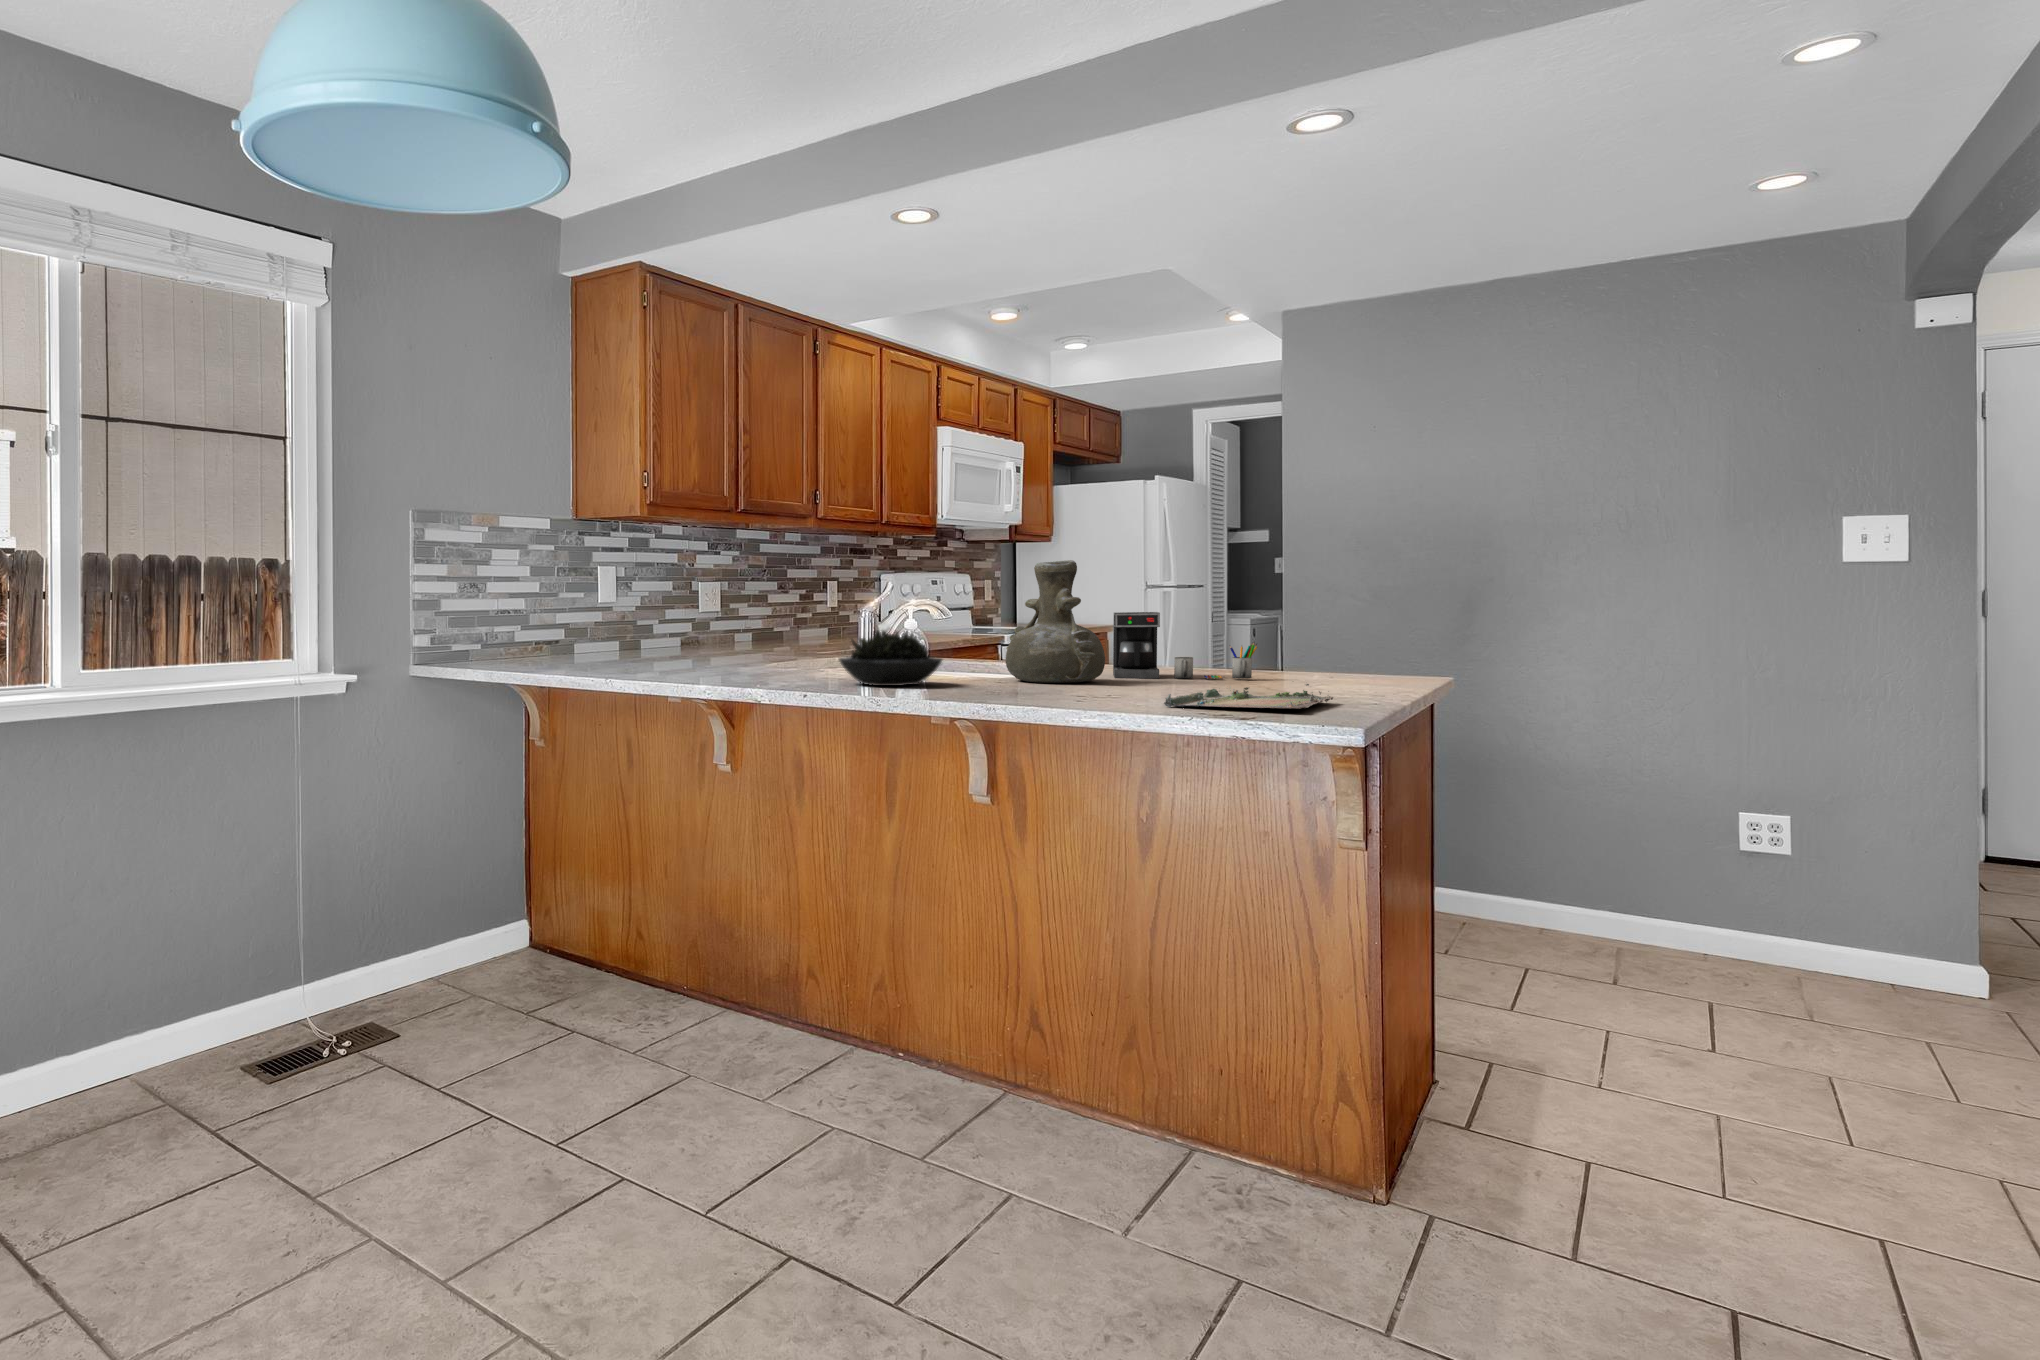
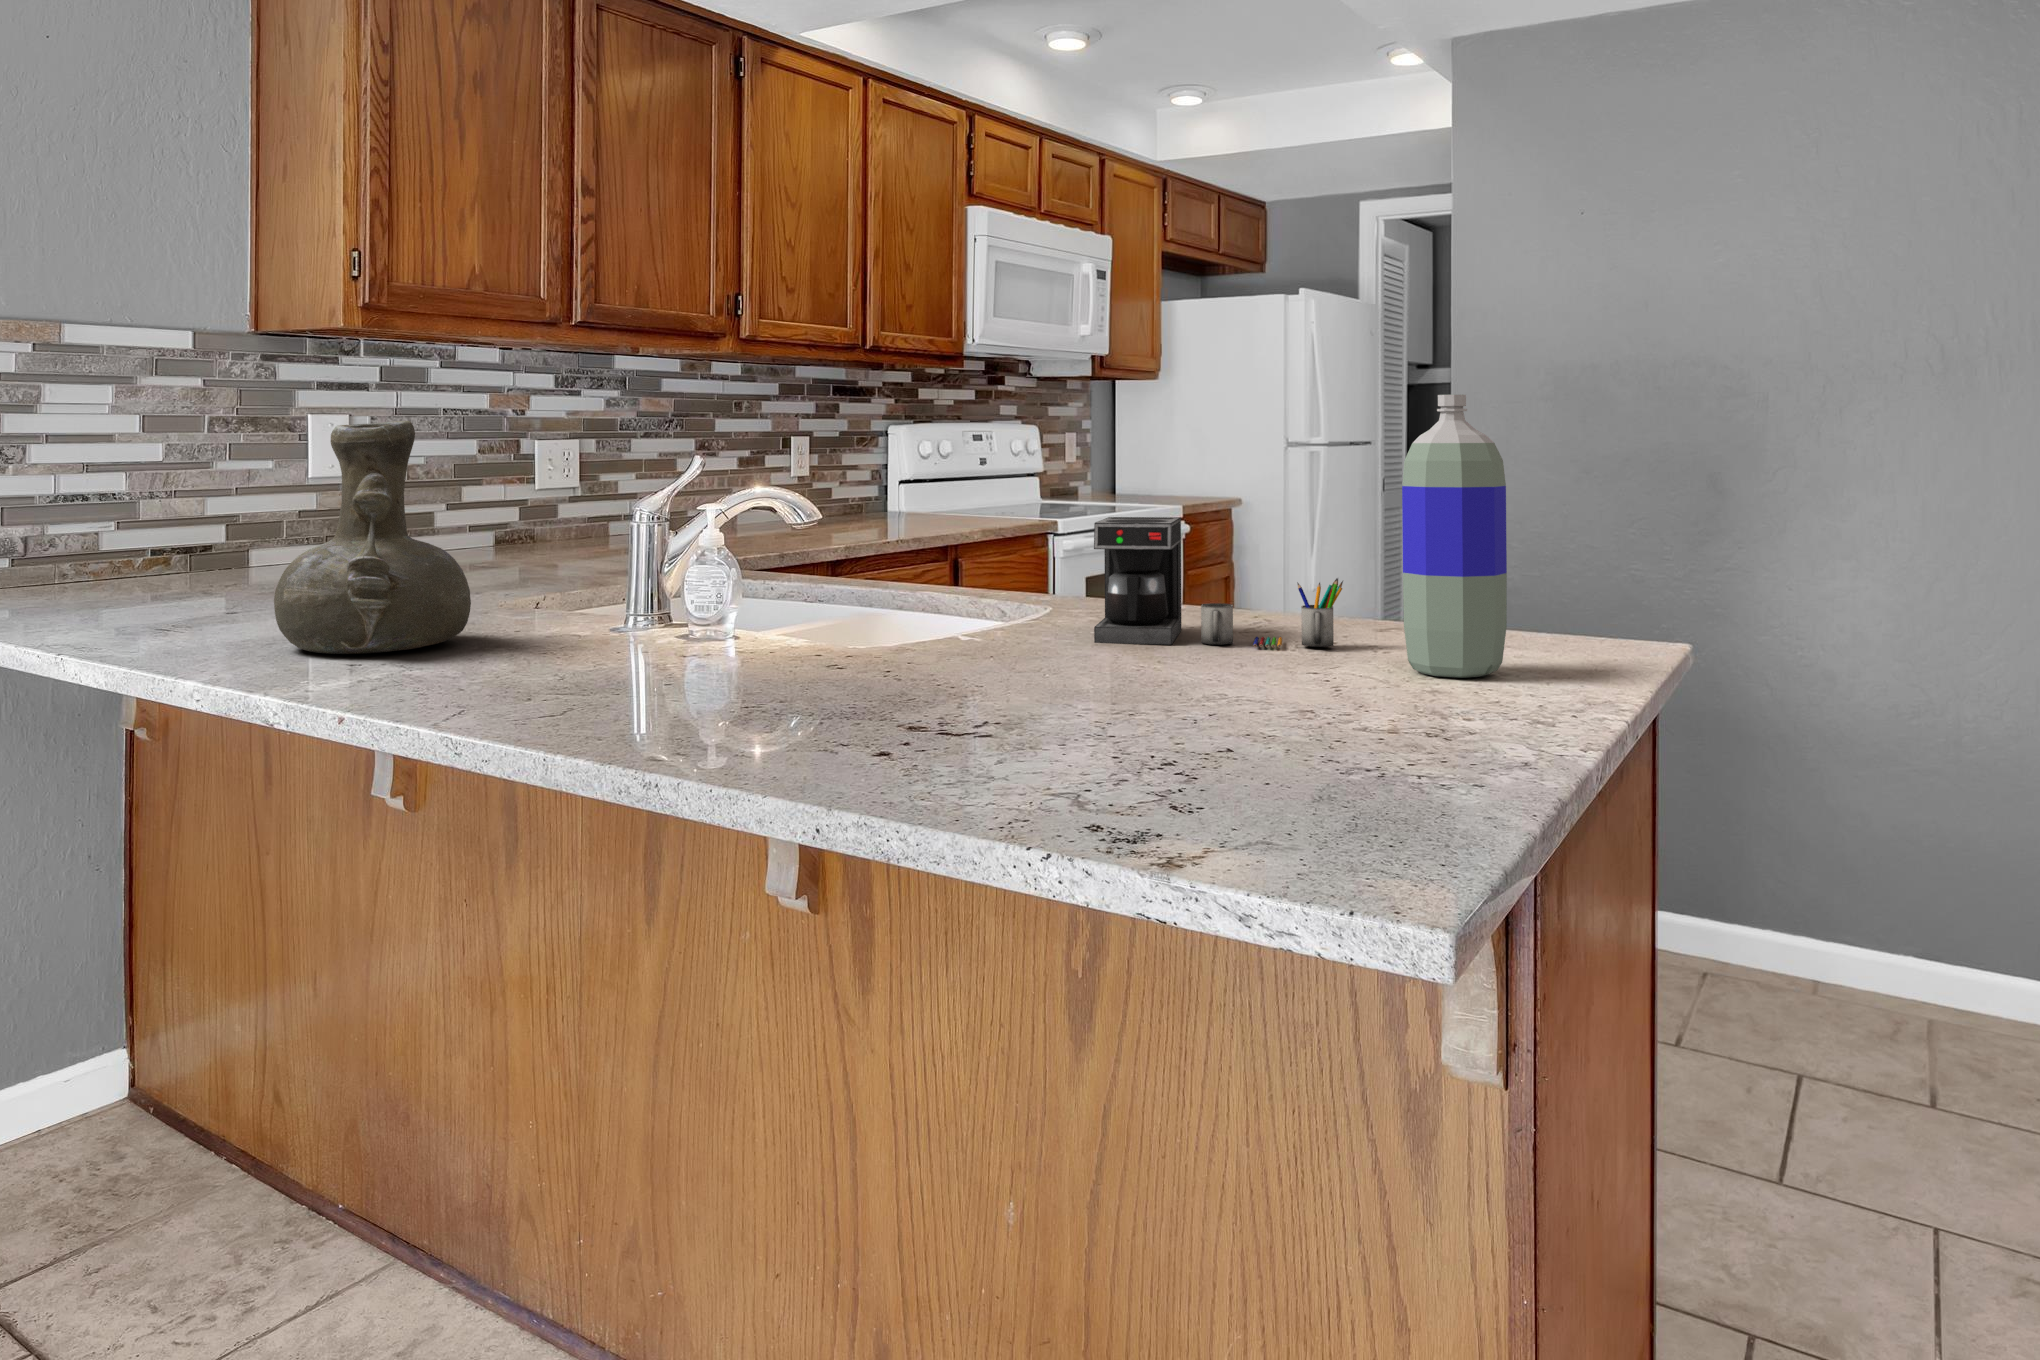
bottle: none [1300,537,1360,686] -> present [1402,395,1507,678]
vase: present [1006,560,1105,683] -> present [274,421,471,654]
succulent plant: present [839,630,942,686] -> none [493,565,711,684]
tray: present [1164,681,1334,709] -> none [1014,711,1414,827]

